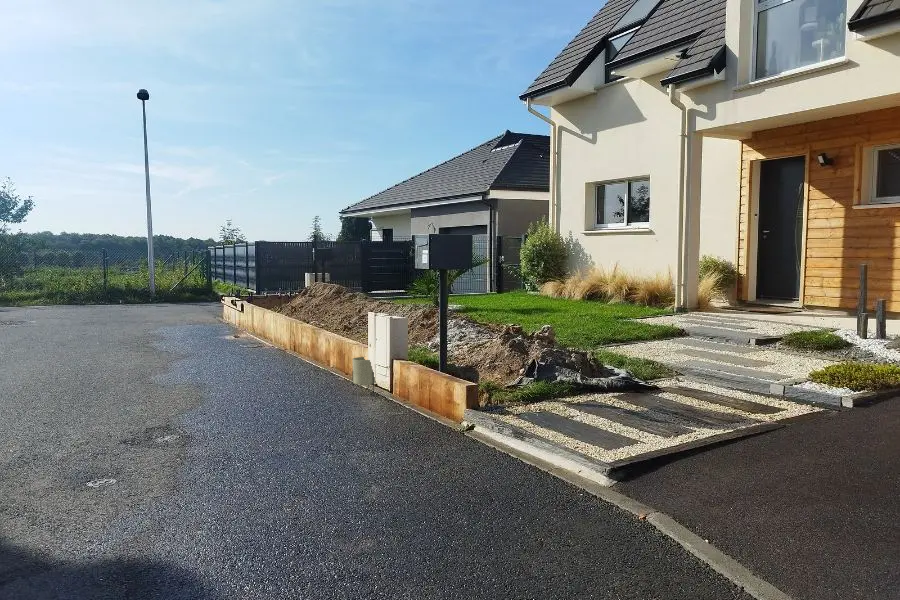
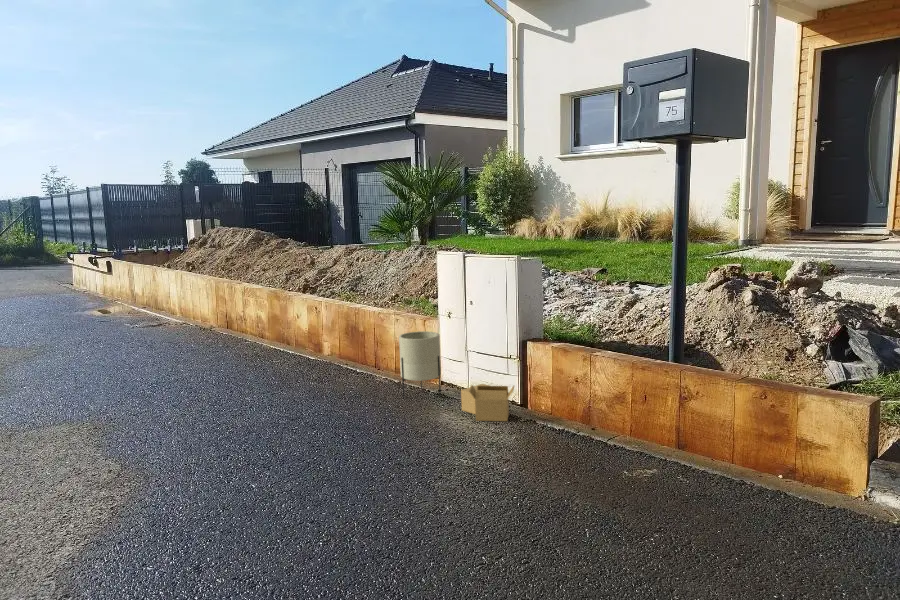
cardboard box: none [373,387,401,408] -> present [461,384,514,421]

